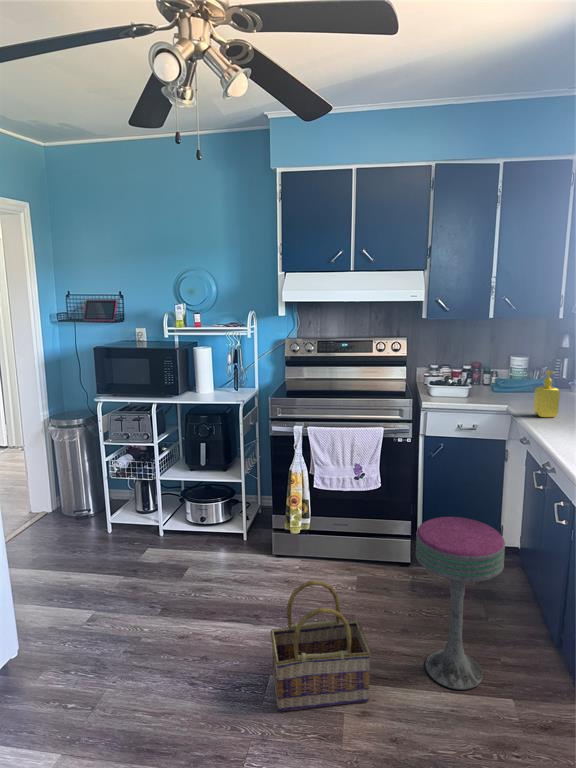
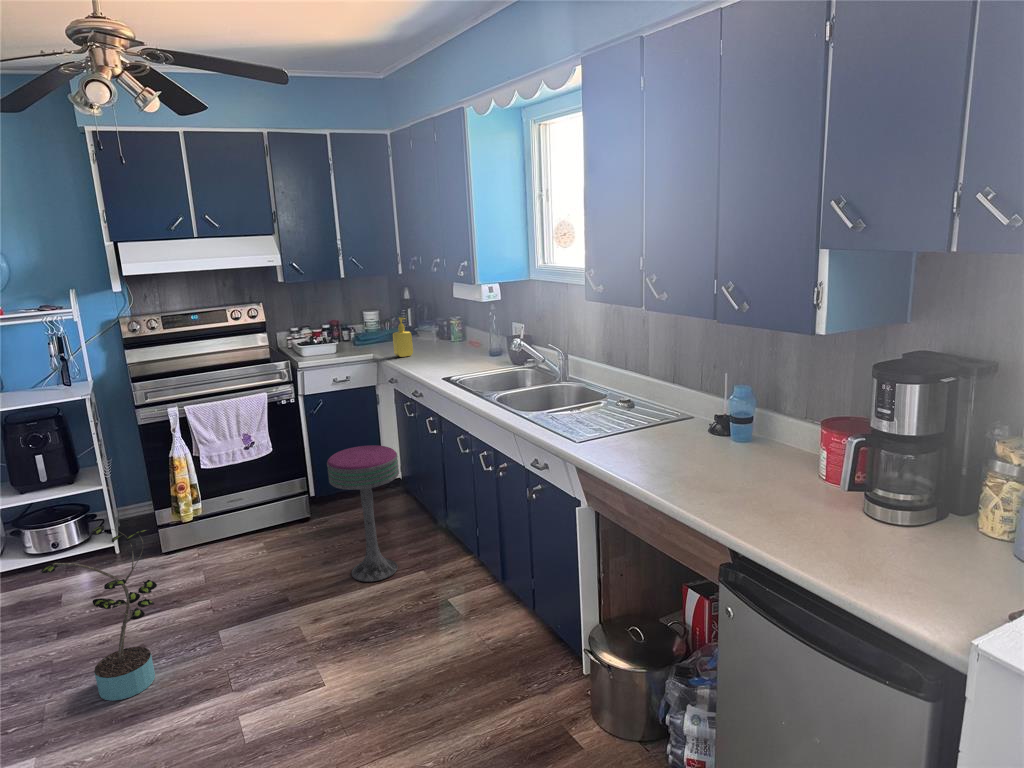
potted plant: none [116,538,214,720] -> present [41,526,157,701]
basket: present [271,581,371,711] -> none [213,528,316,647]

